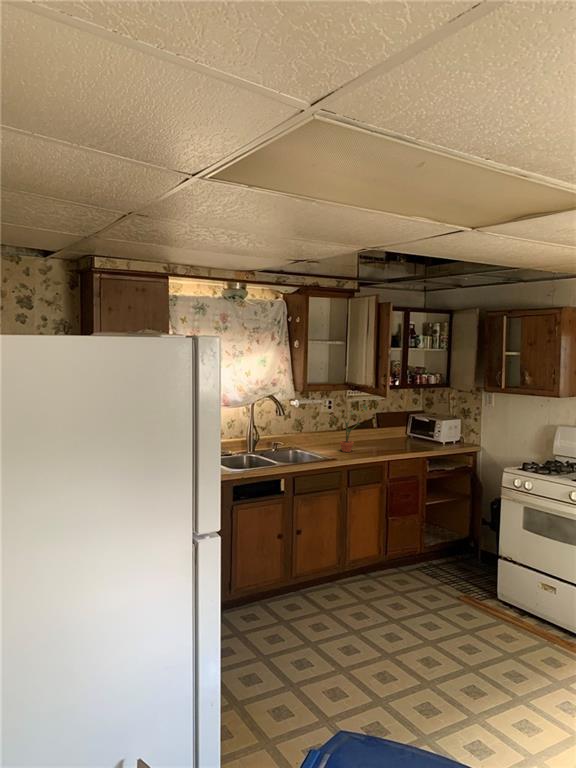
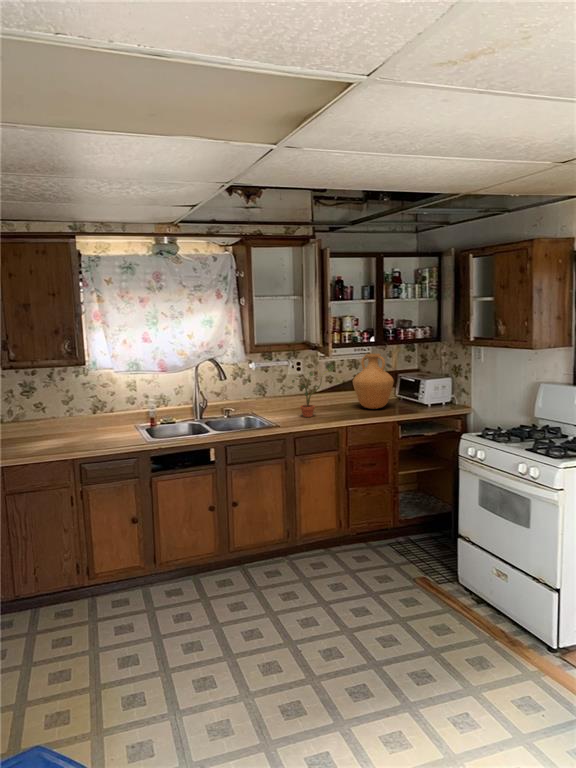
vase: none [380,396,416,446] -> present [353,354,394,409]

